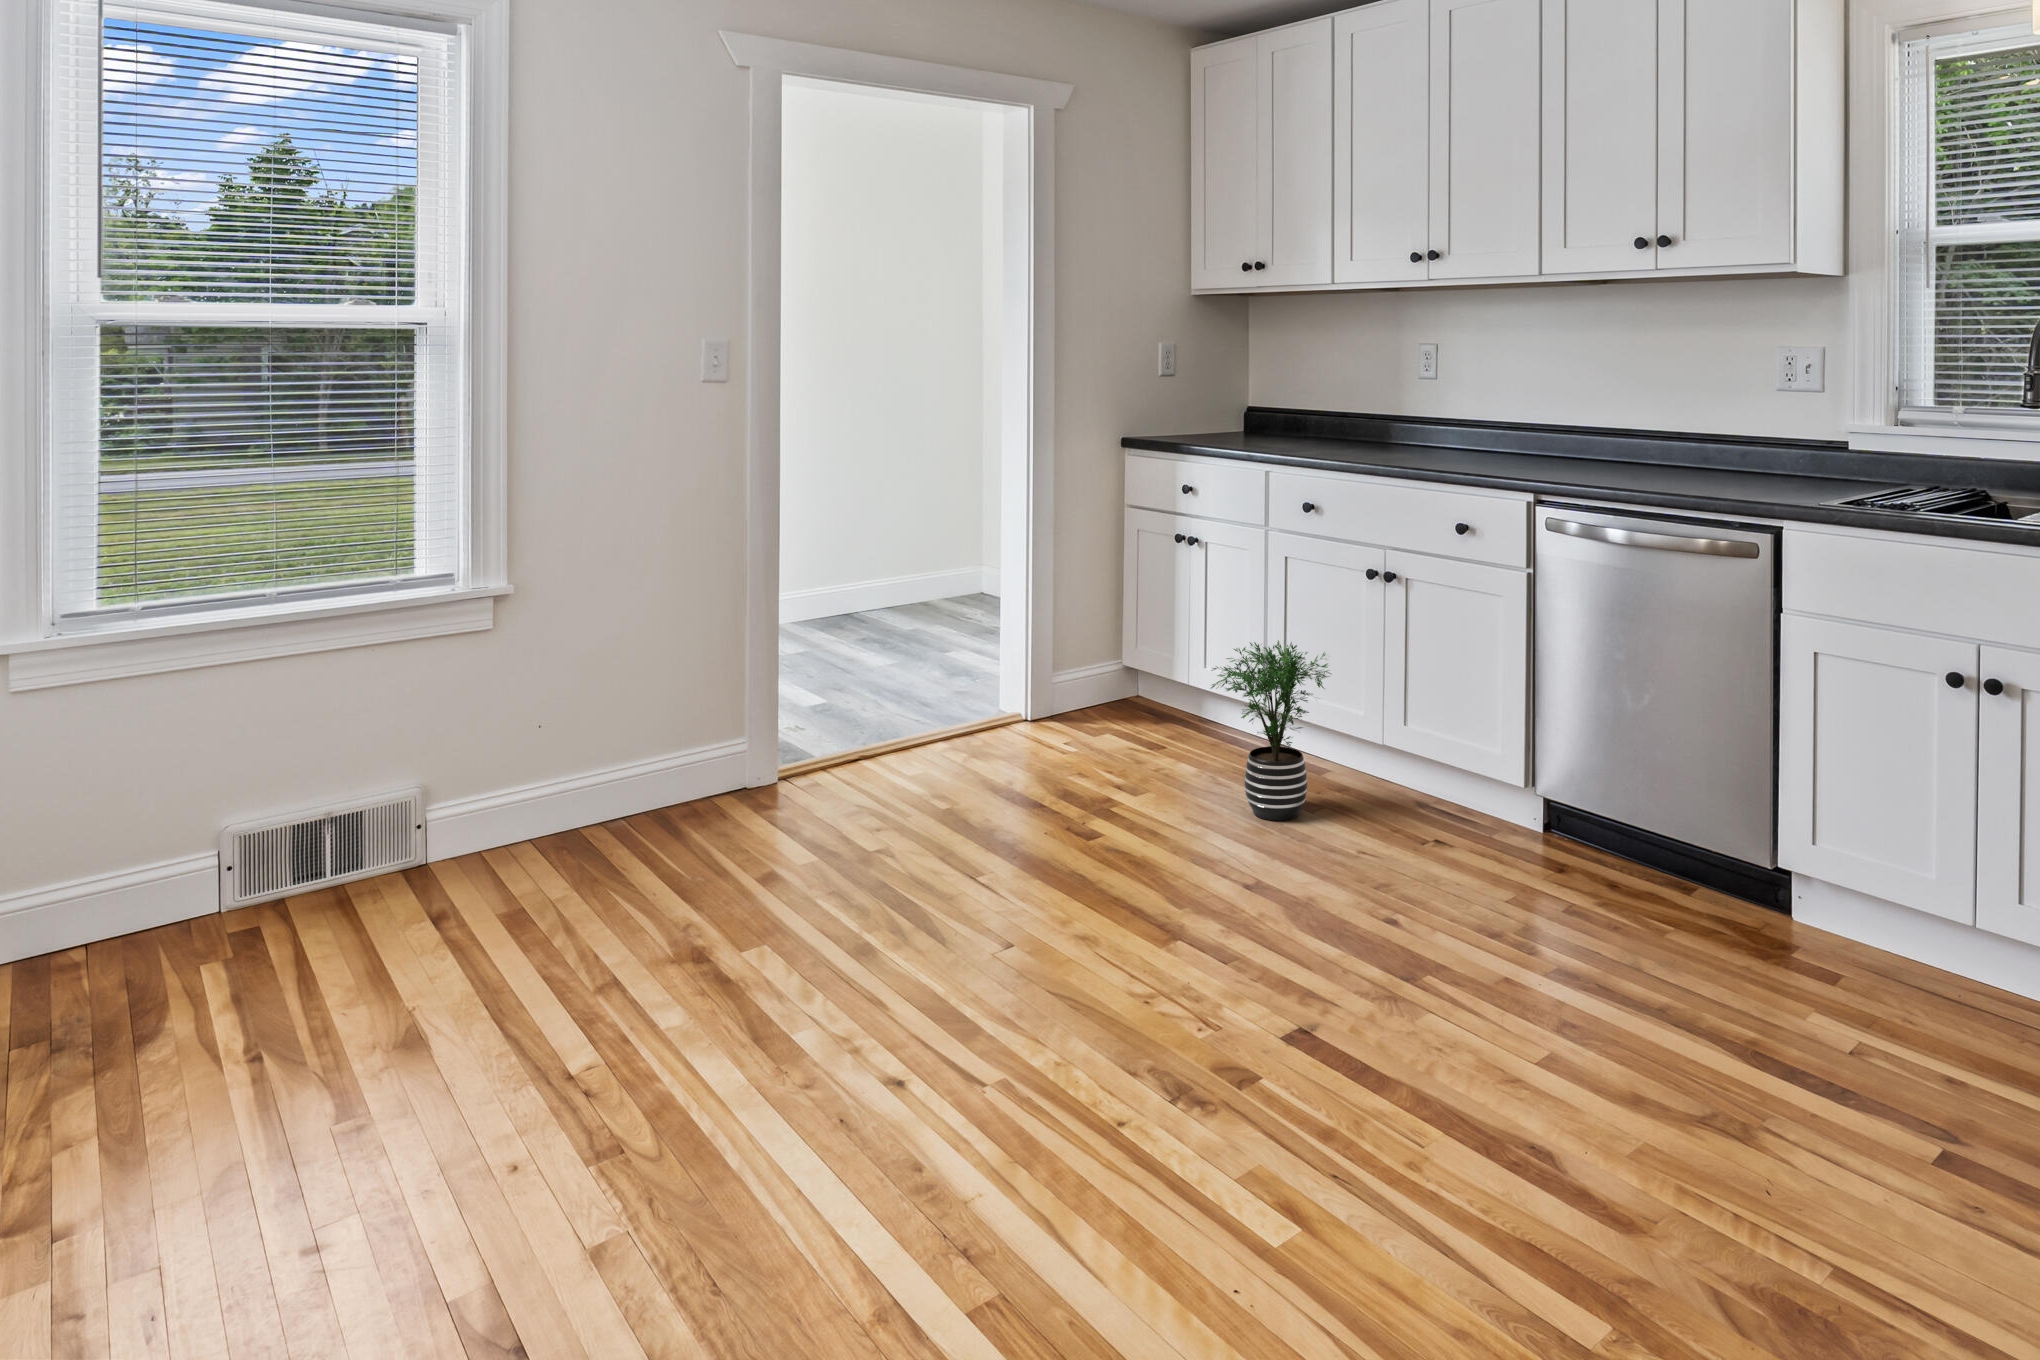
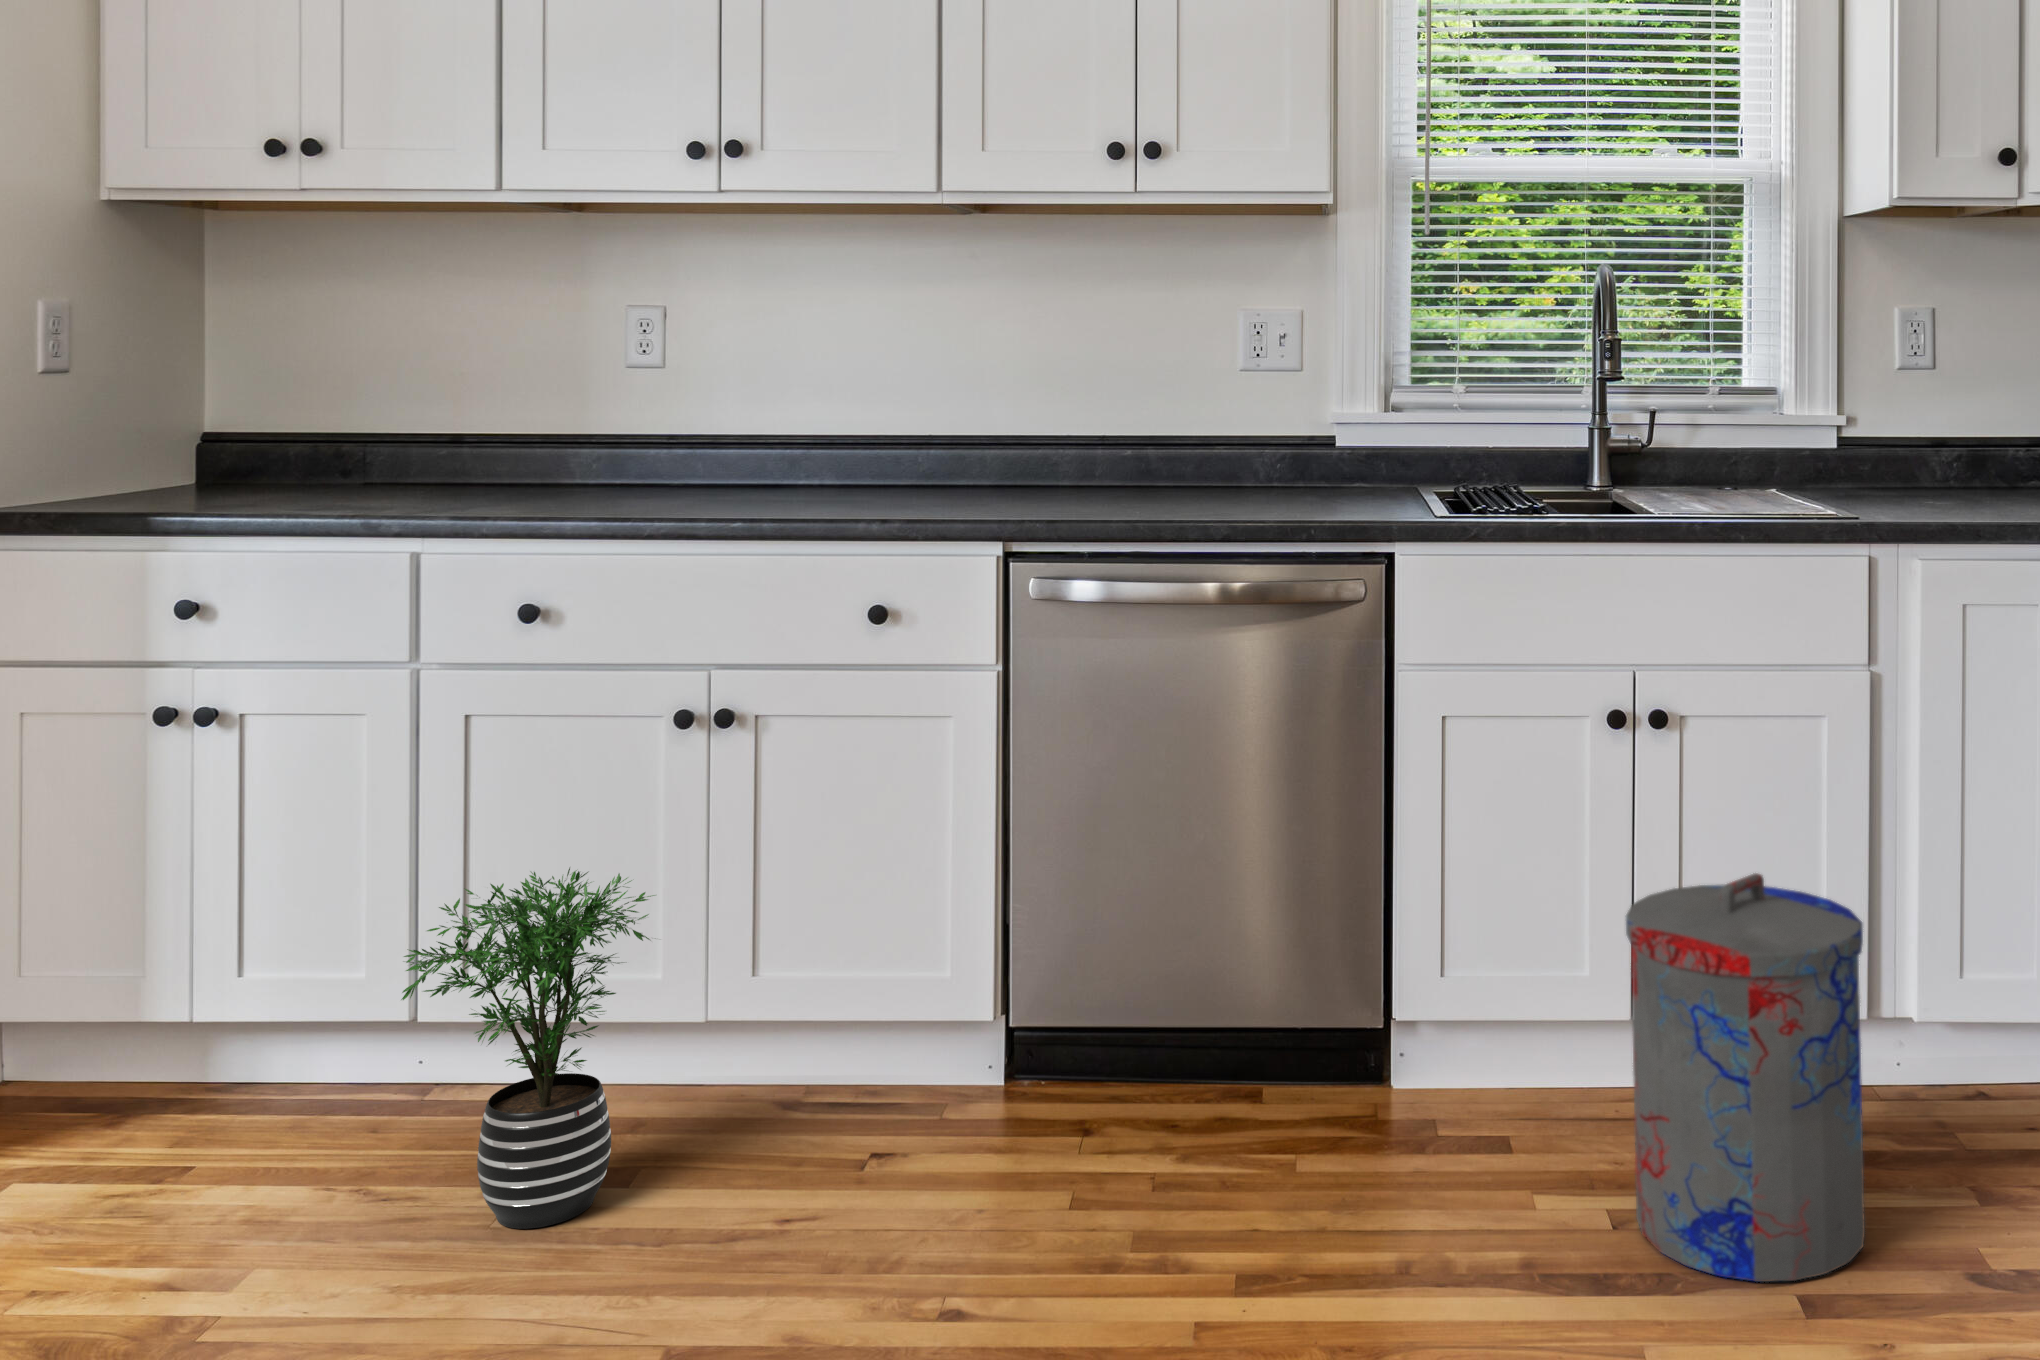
trash can: none [1828,813,2035,1129] -> present [1626,873,1865,1282]

